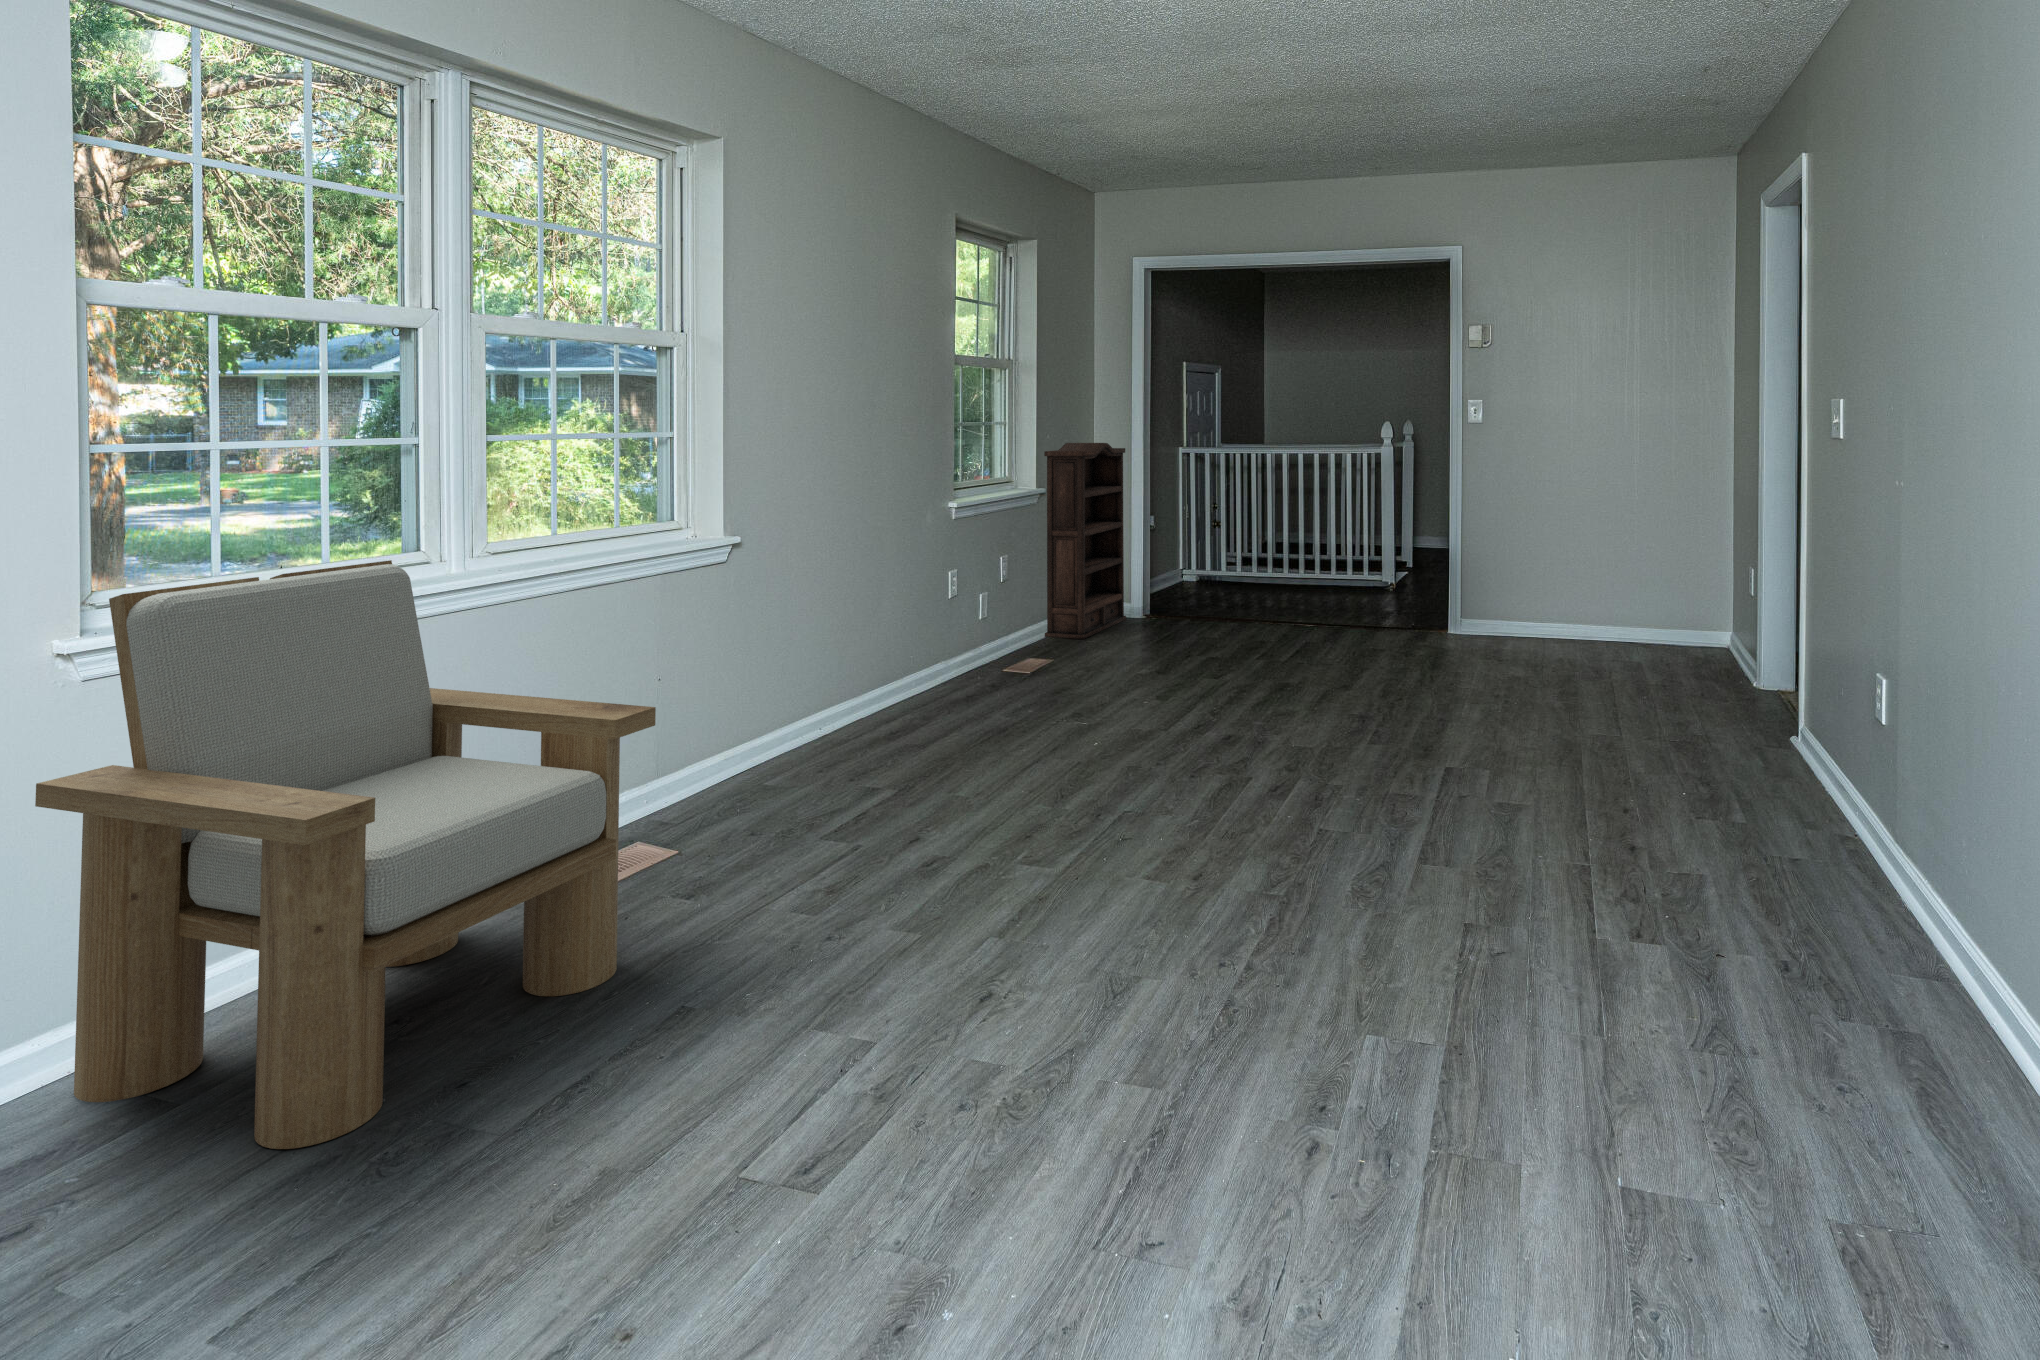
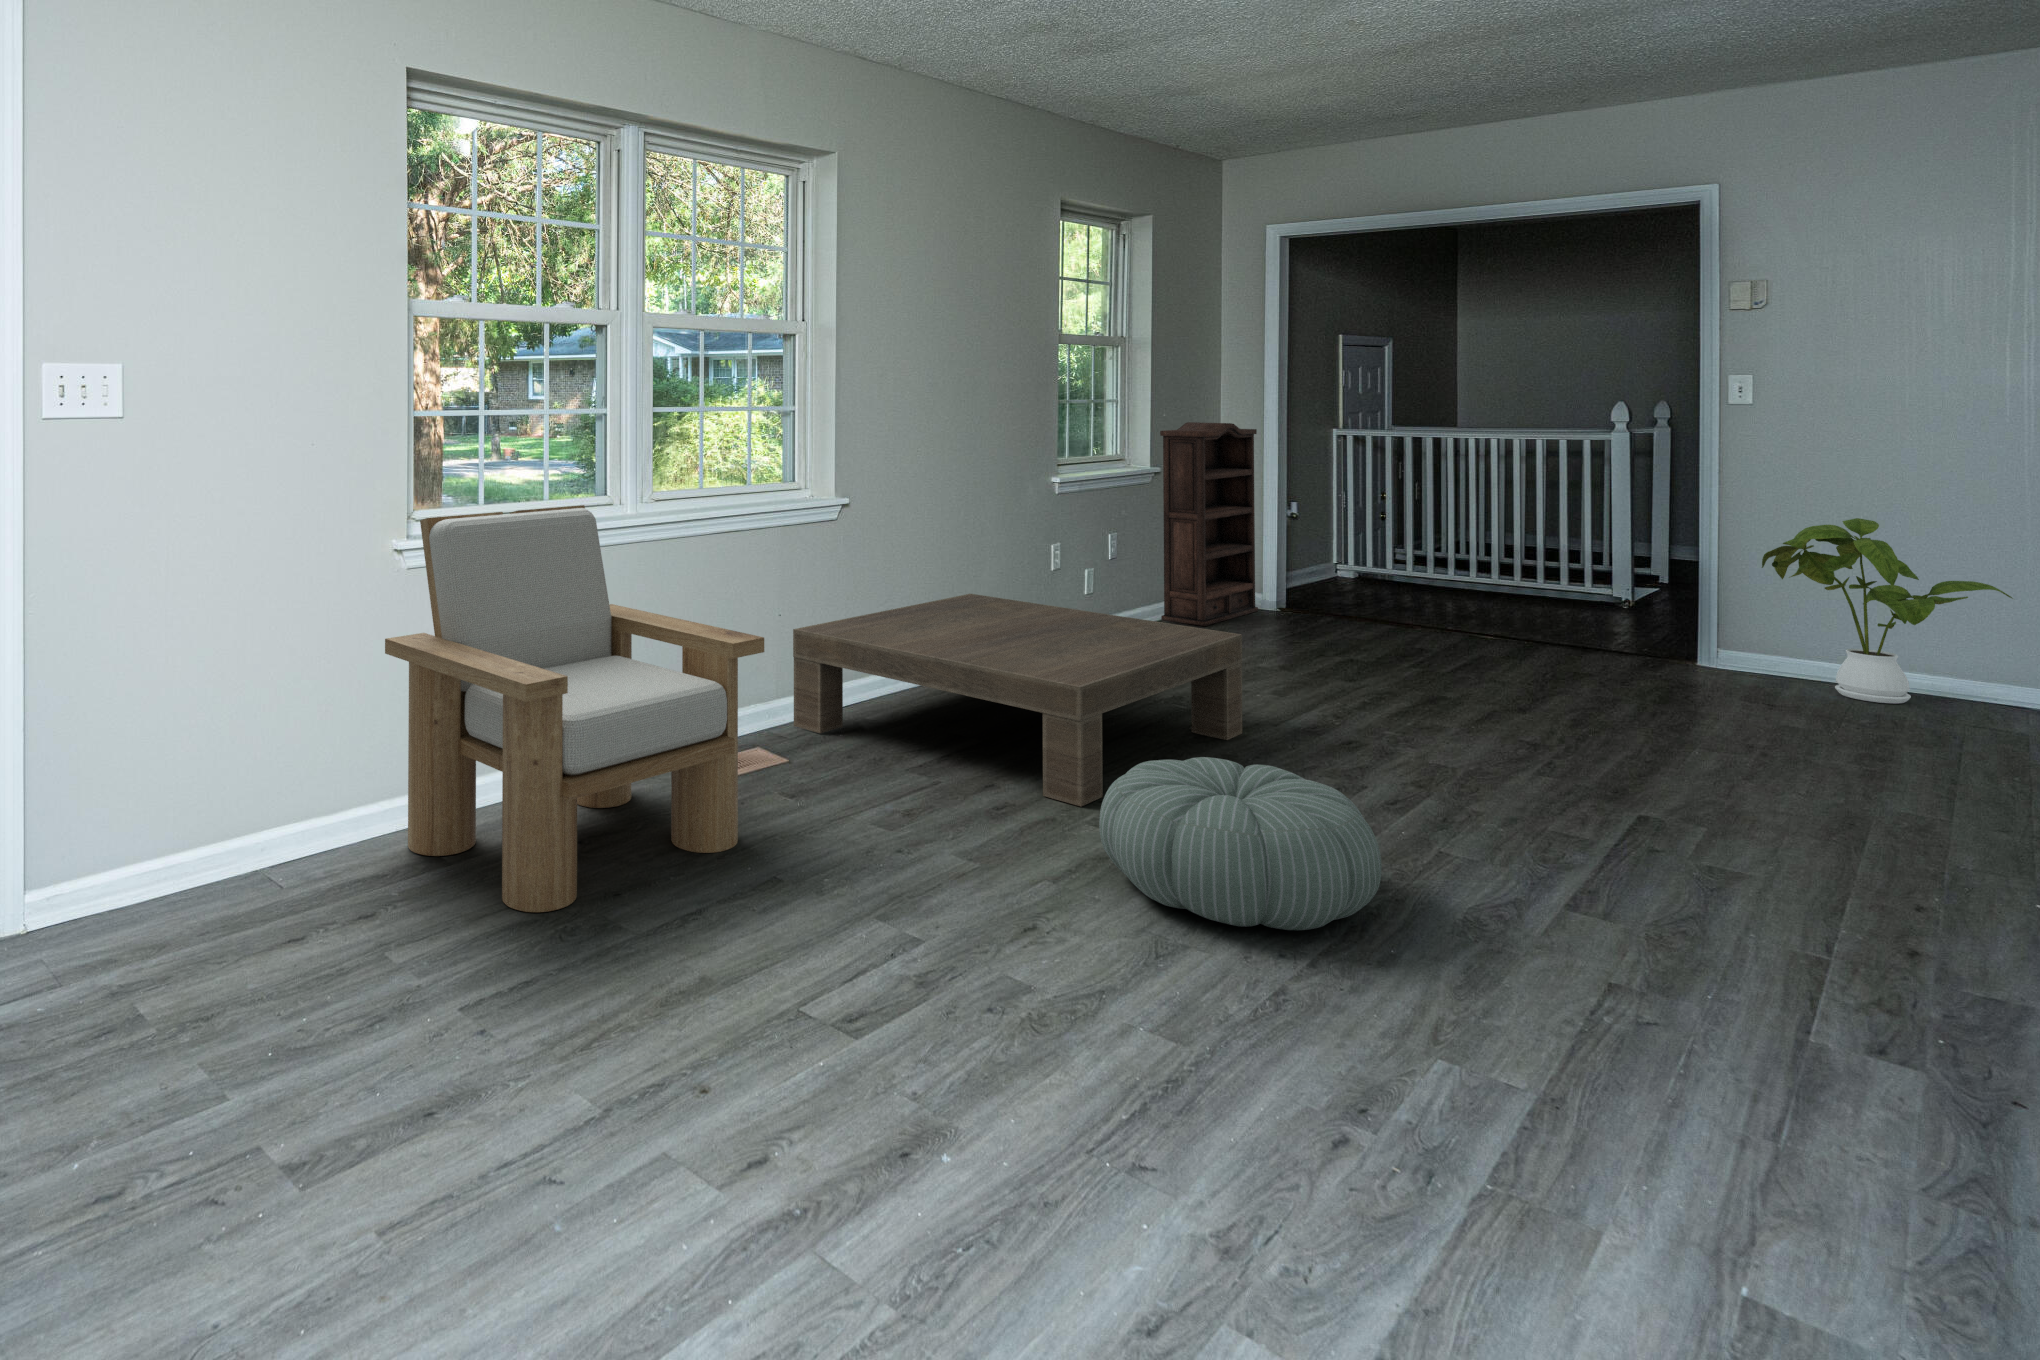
house plant: none [1490,505,1633,646] -> present [1762,518,2013,704]
coffee table: none [673,629,1138,843] -> present [793,594,1242,806]
pouf: none [1039,770,1294,940] -> present [1099,757,1382,930]

